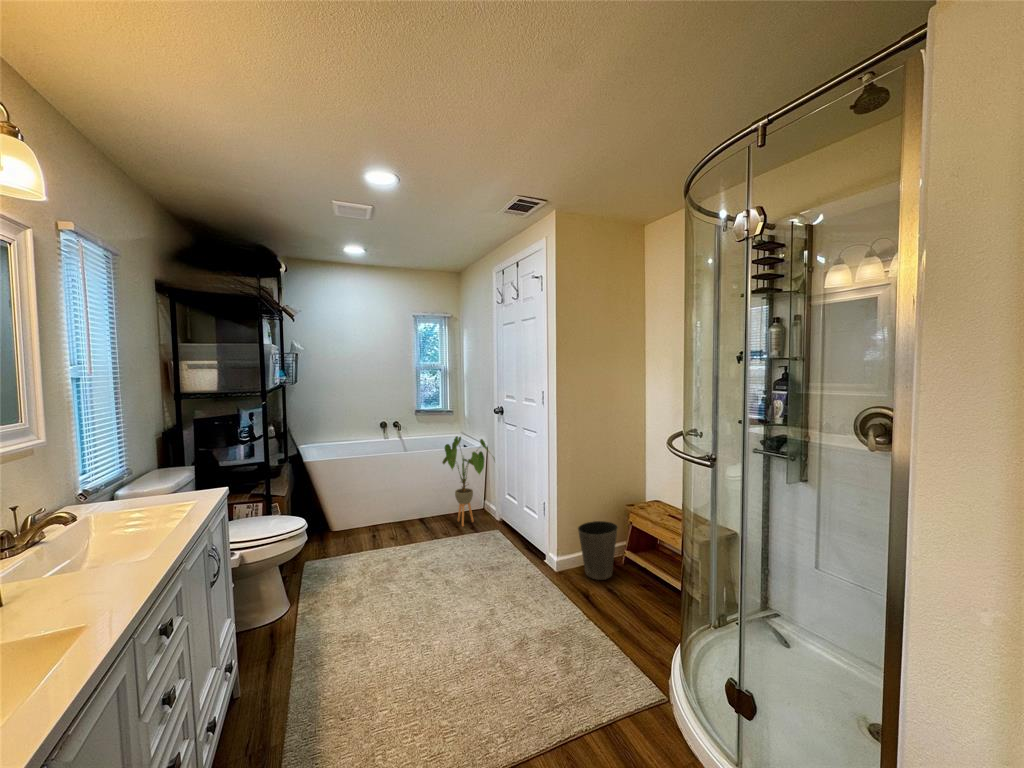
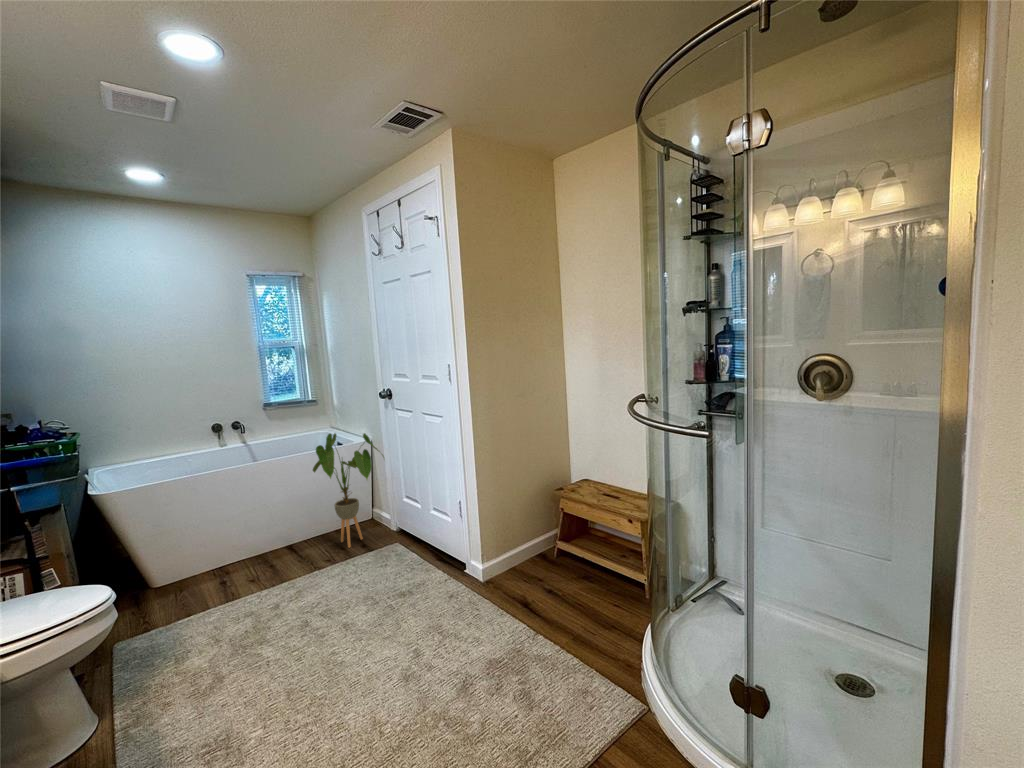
waste basket: present [578,521,618,580] -> none [504,513,550,582]

